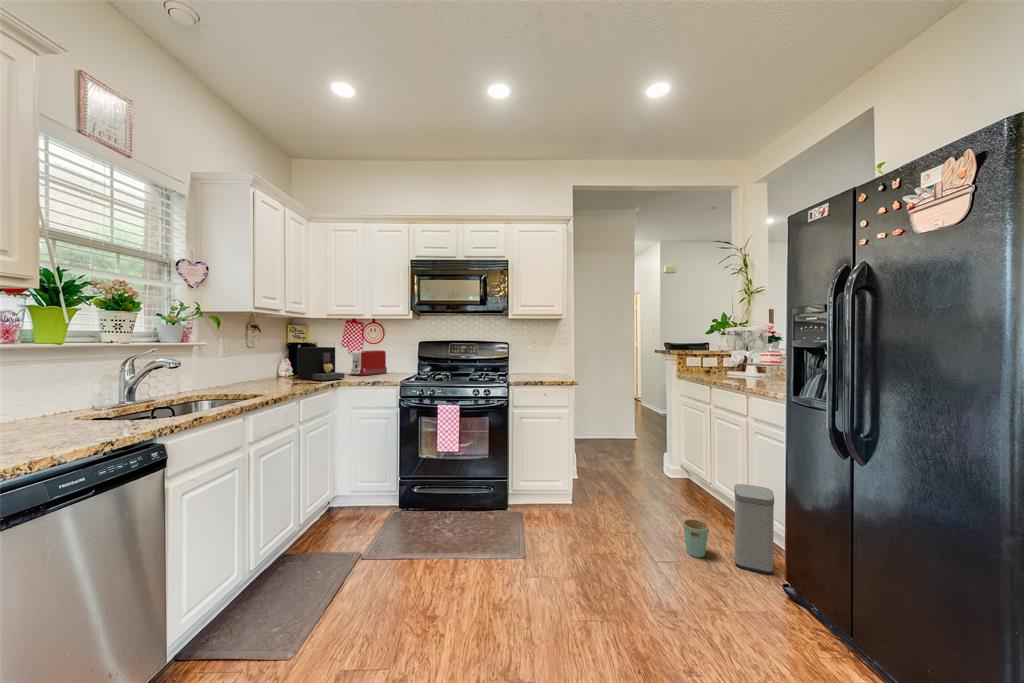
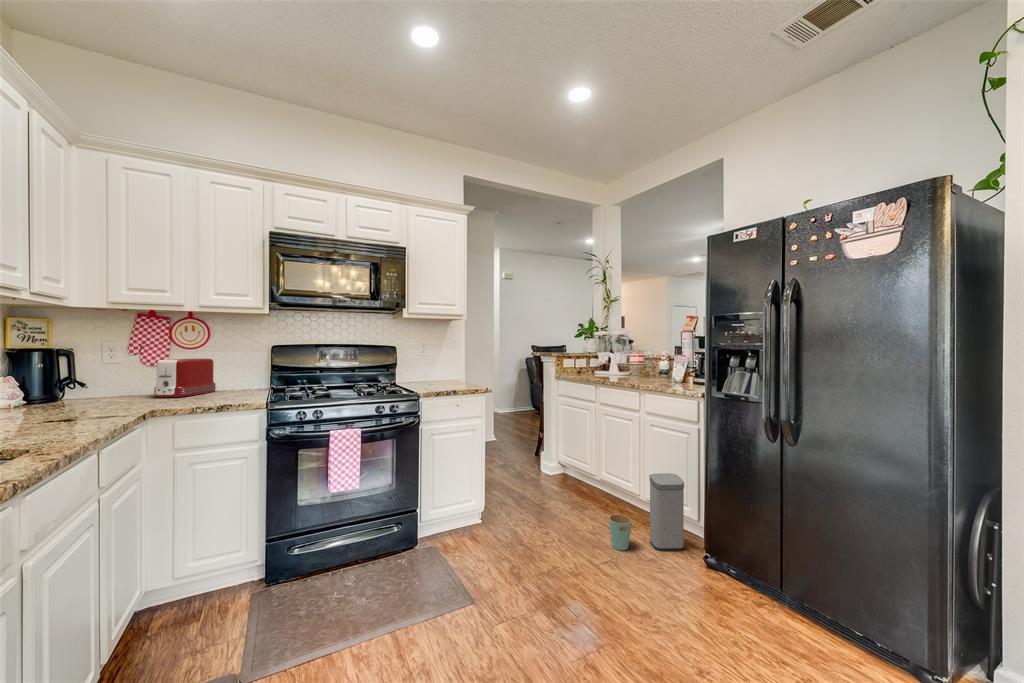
coffee maker: present [297,347,345,380] -> none [44,355,154,410]

